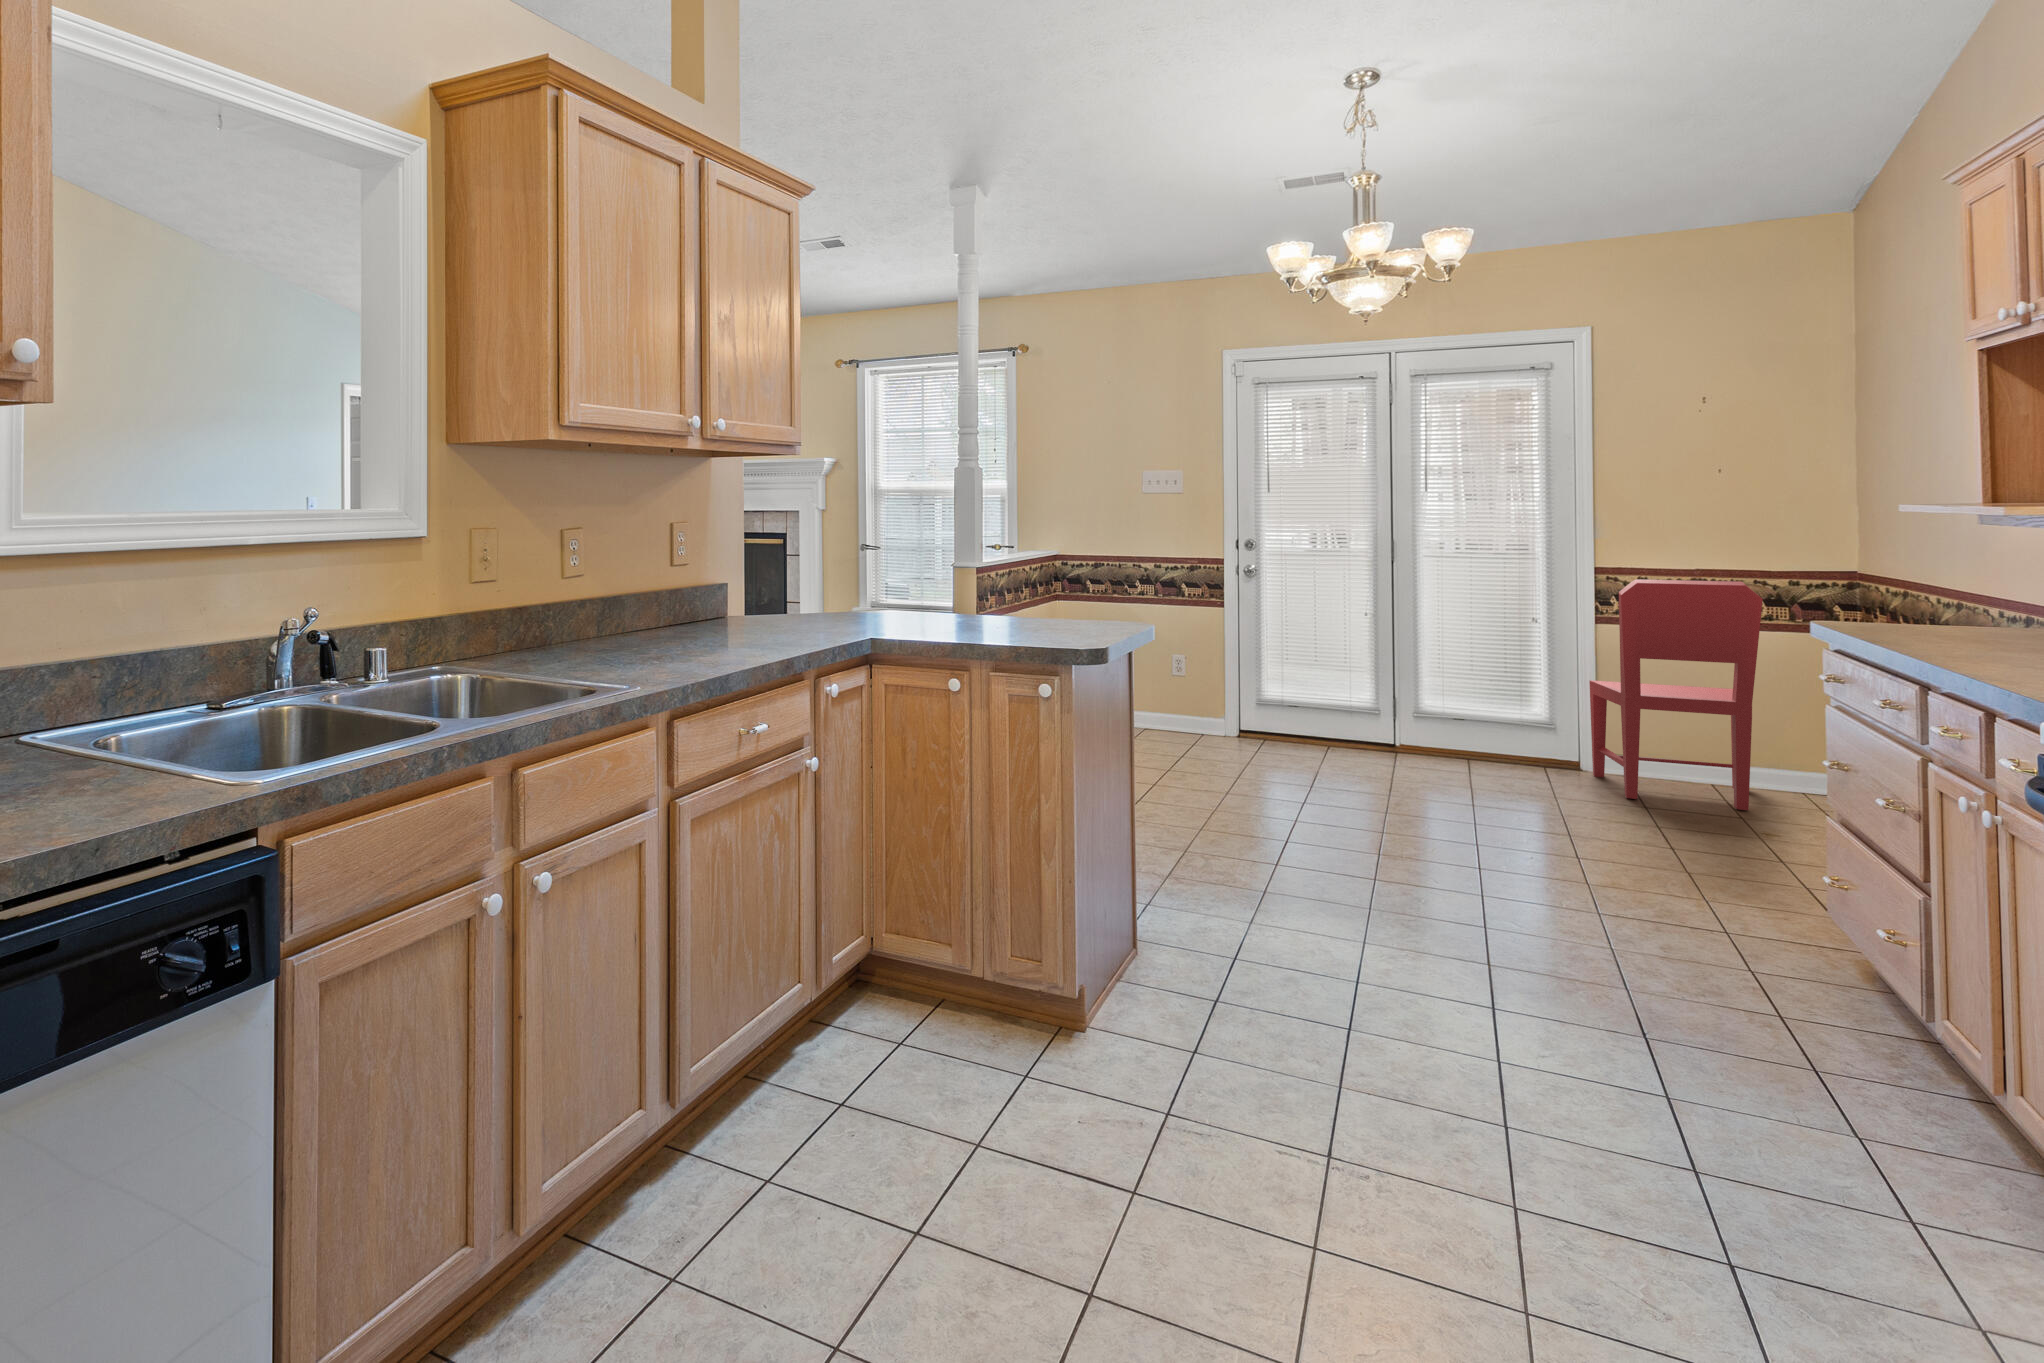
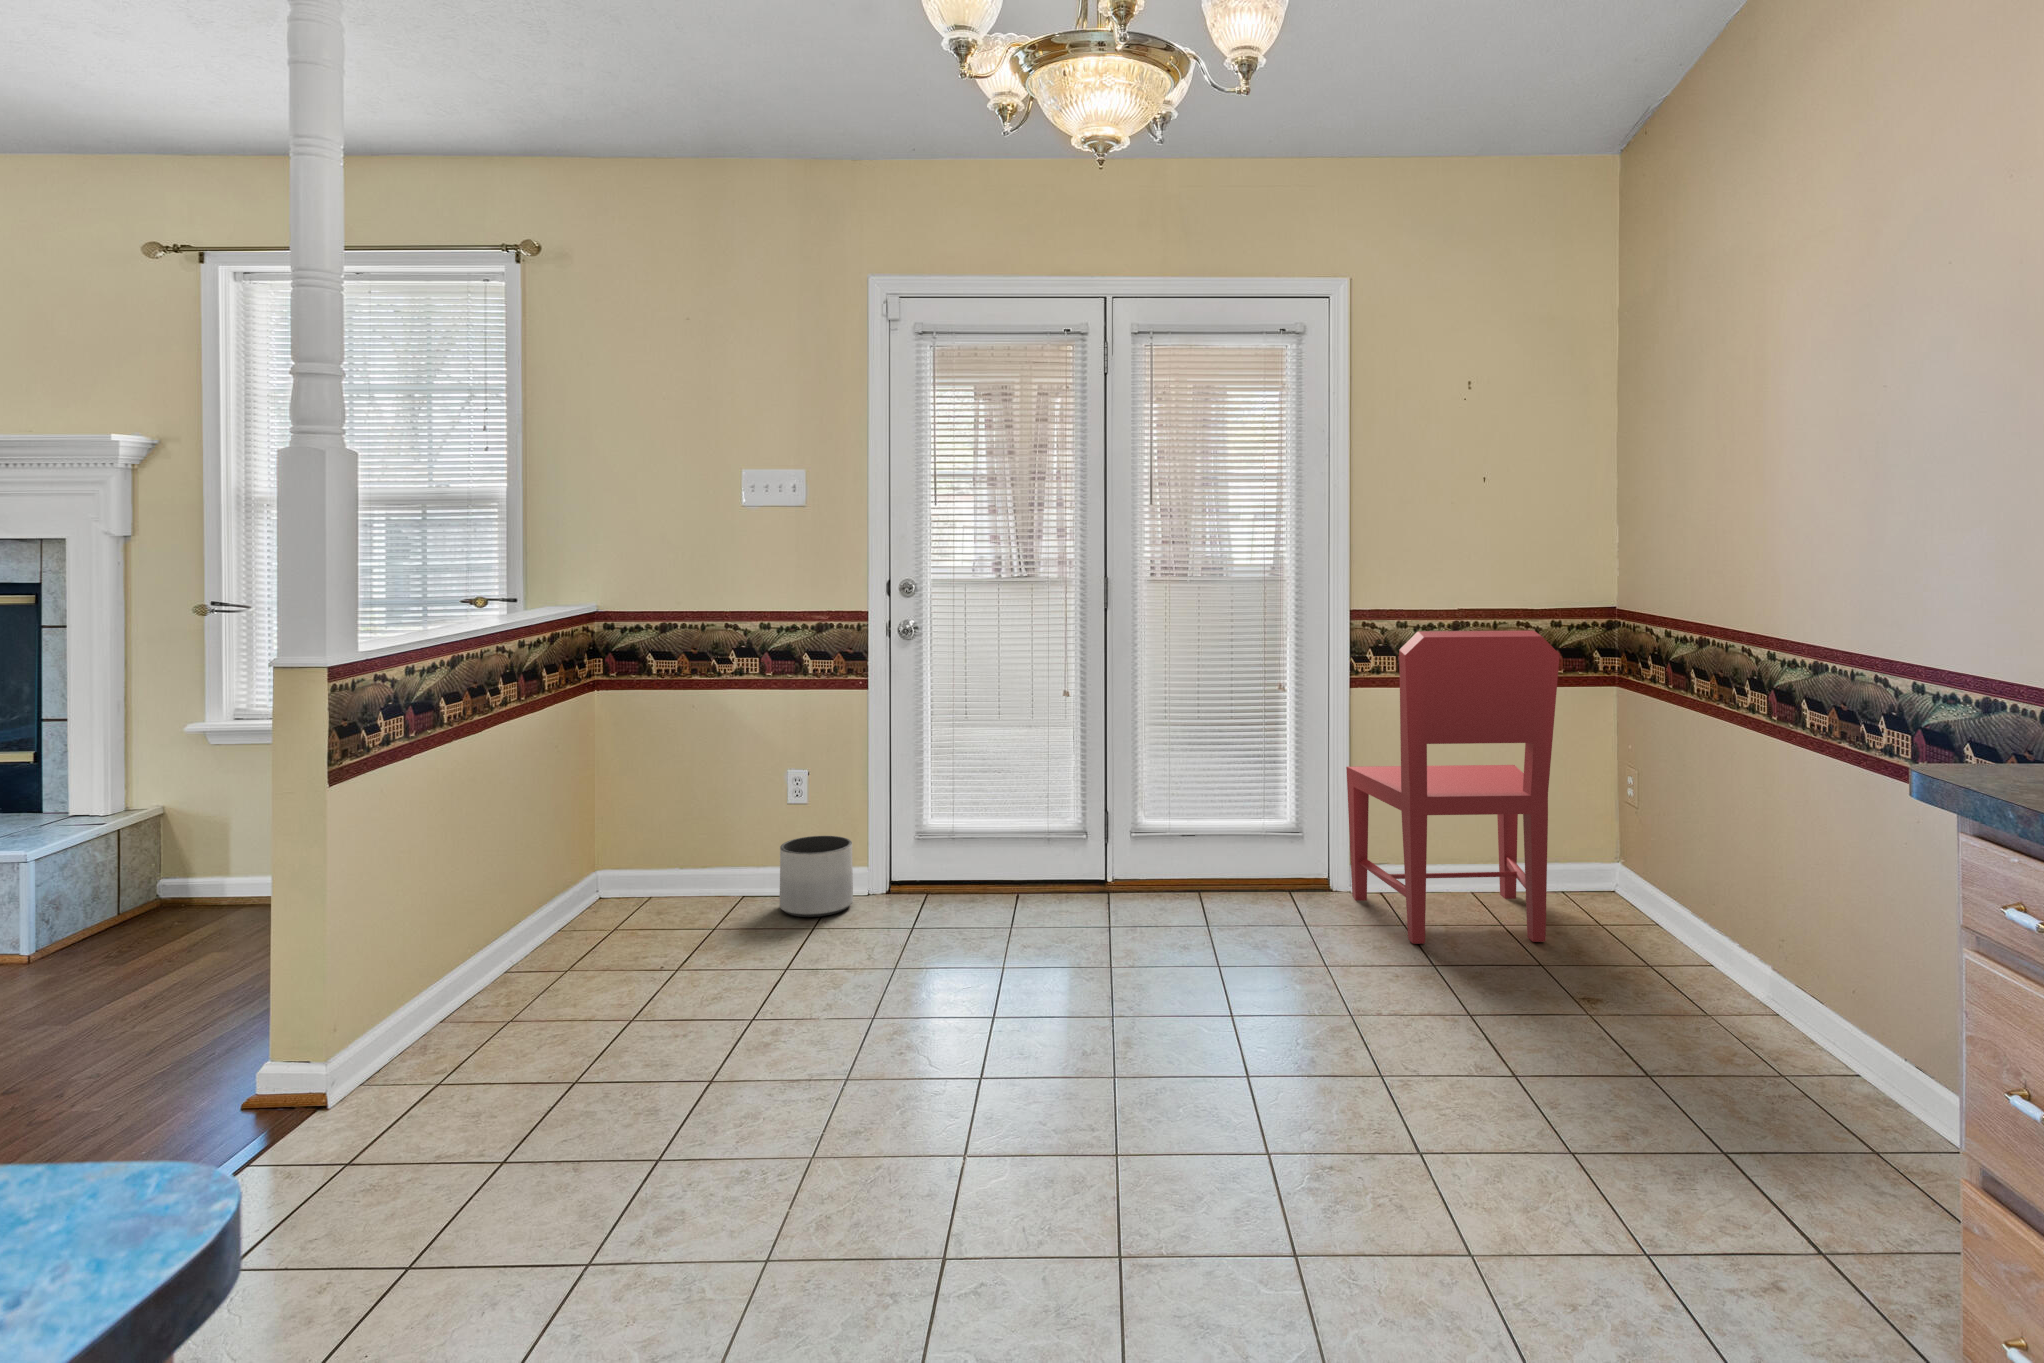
planter: none [1167,696,1213,741] -> present [780,836,853,917]

